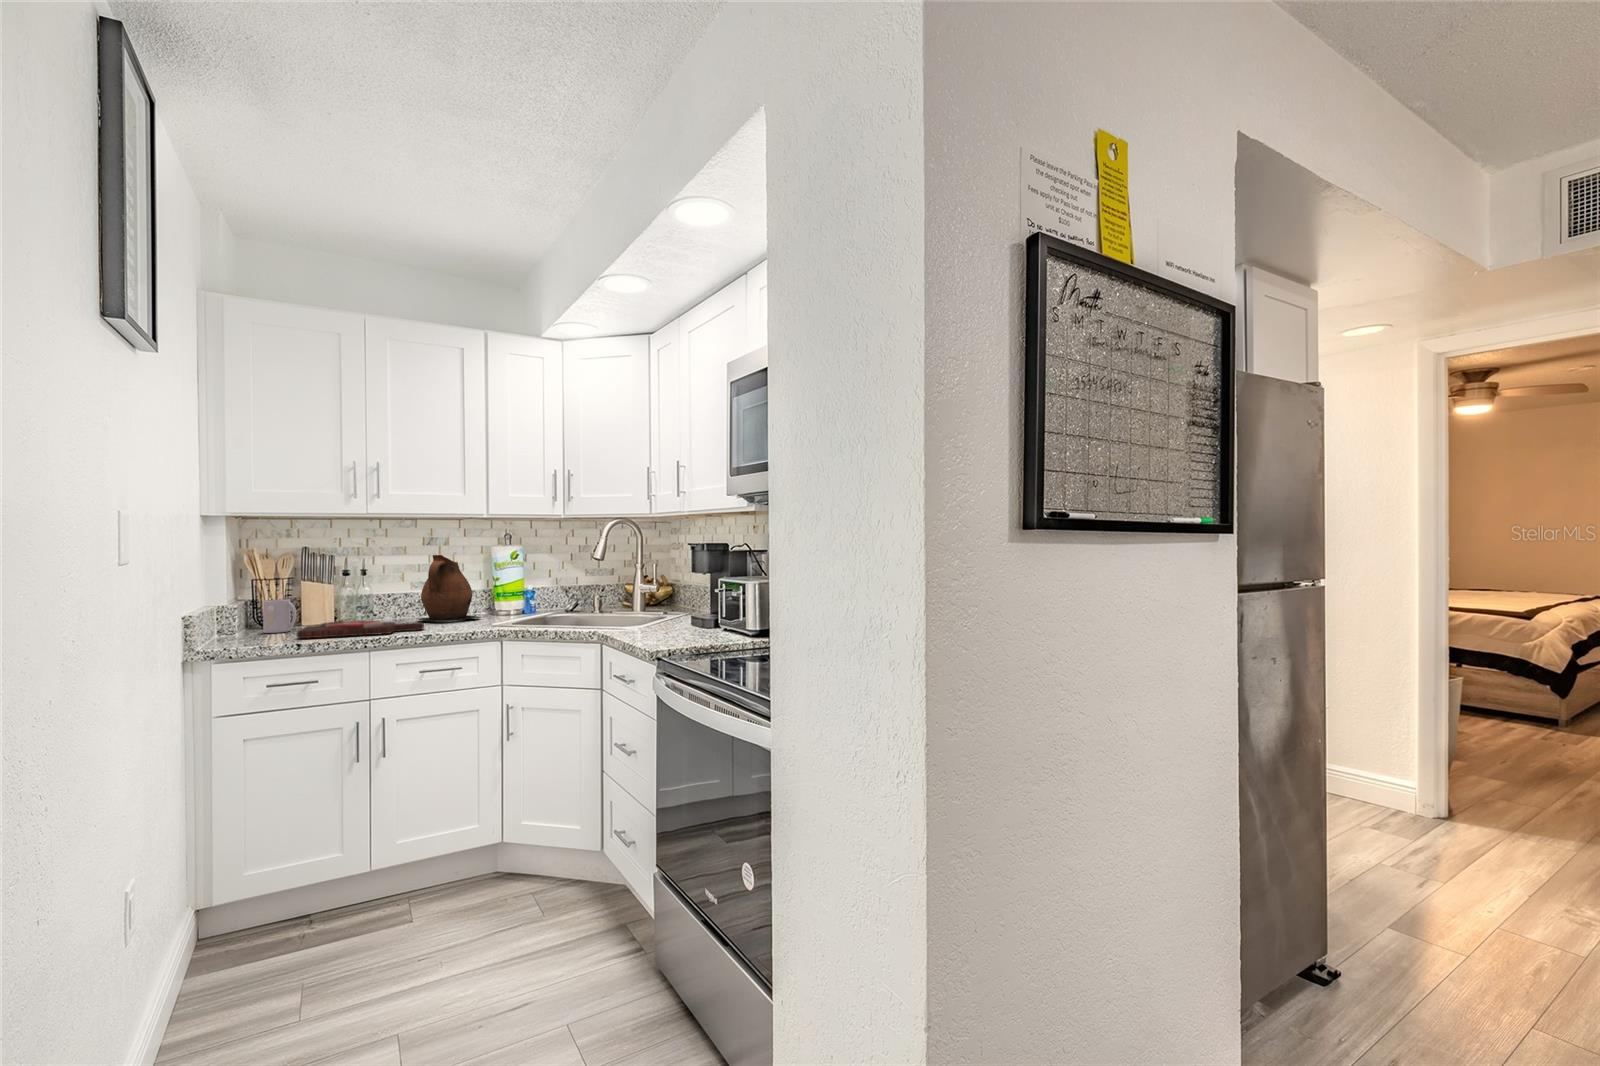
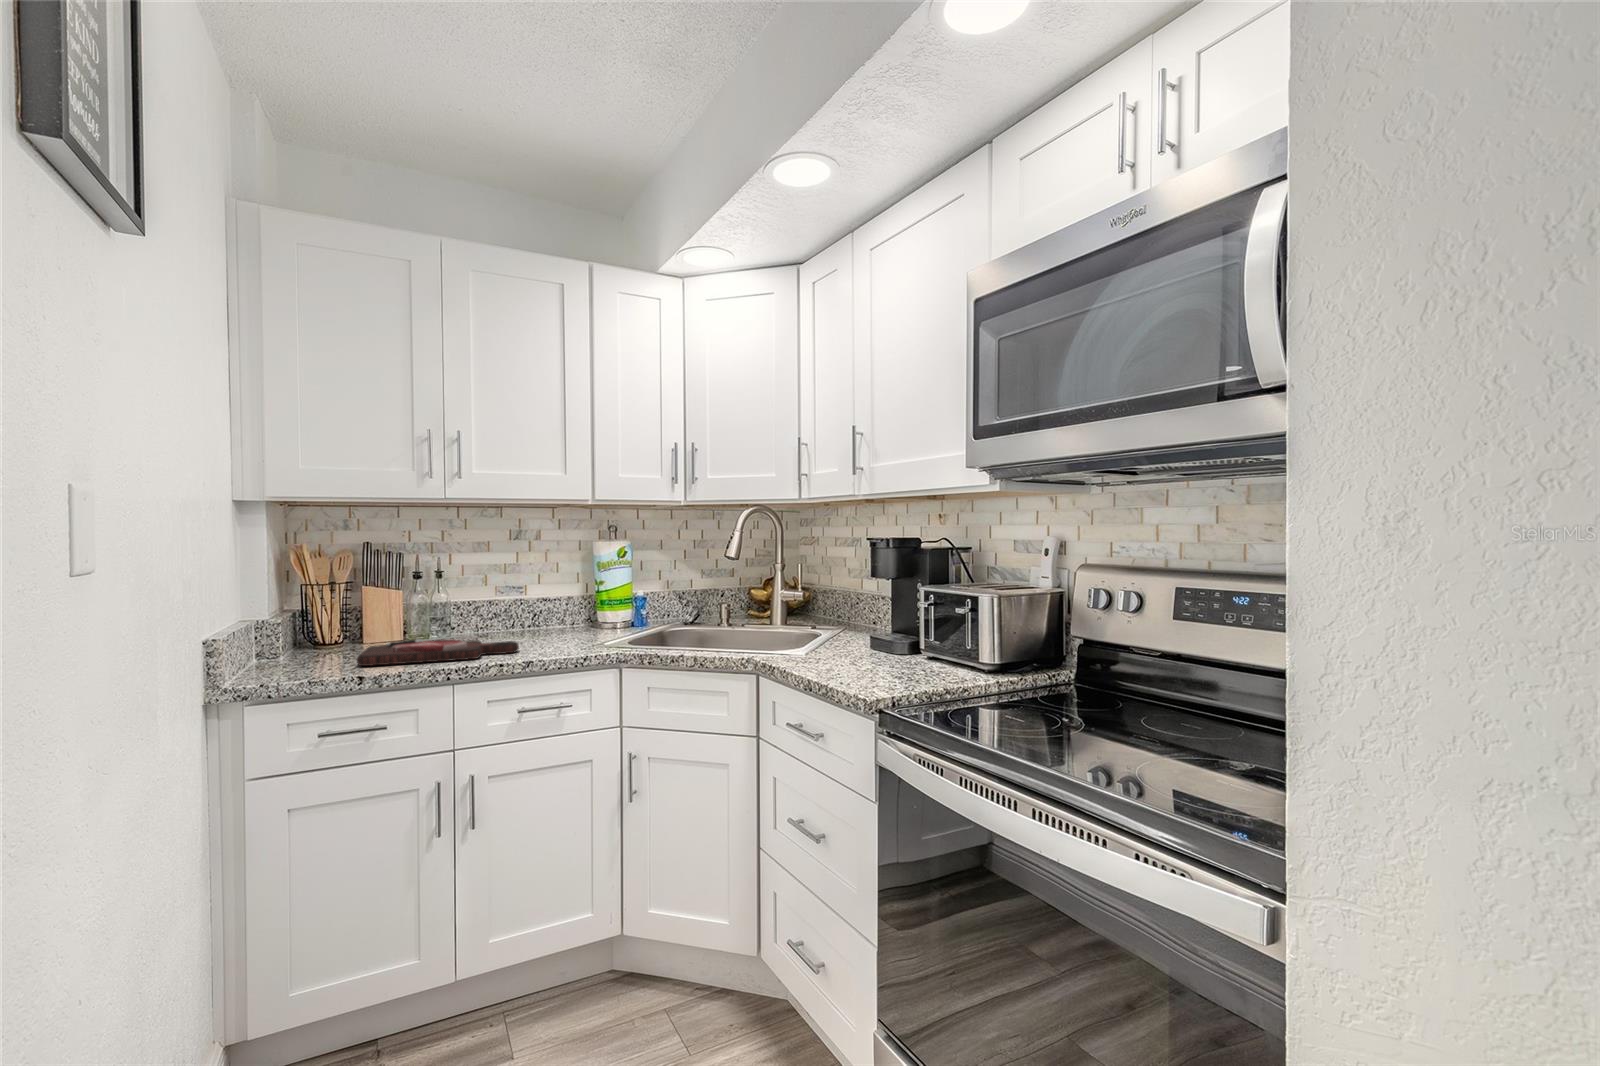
ceramic pitcher: present [417,555,481,621] -> none [501,552,584,638]
mug: present [263,599,296,633] -> none [315,610,356,655]

